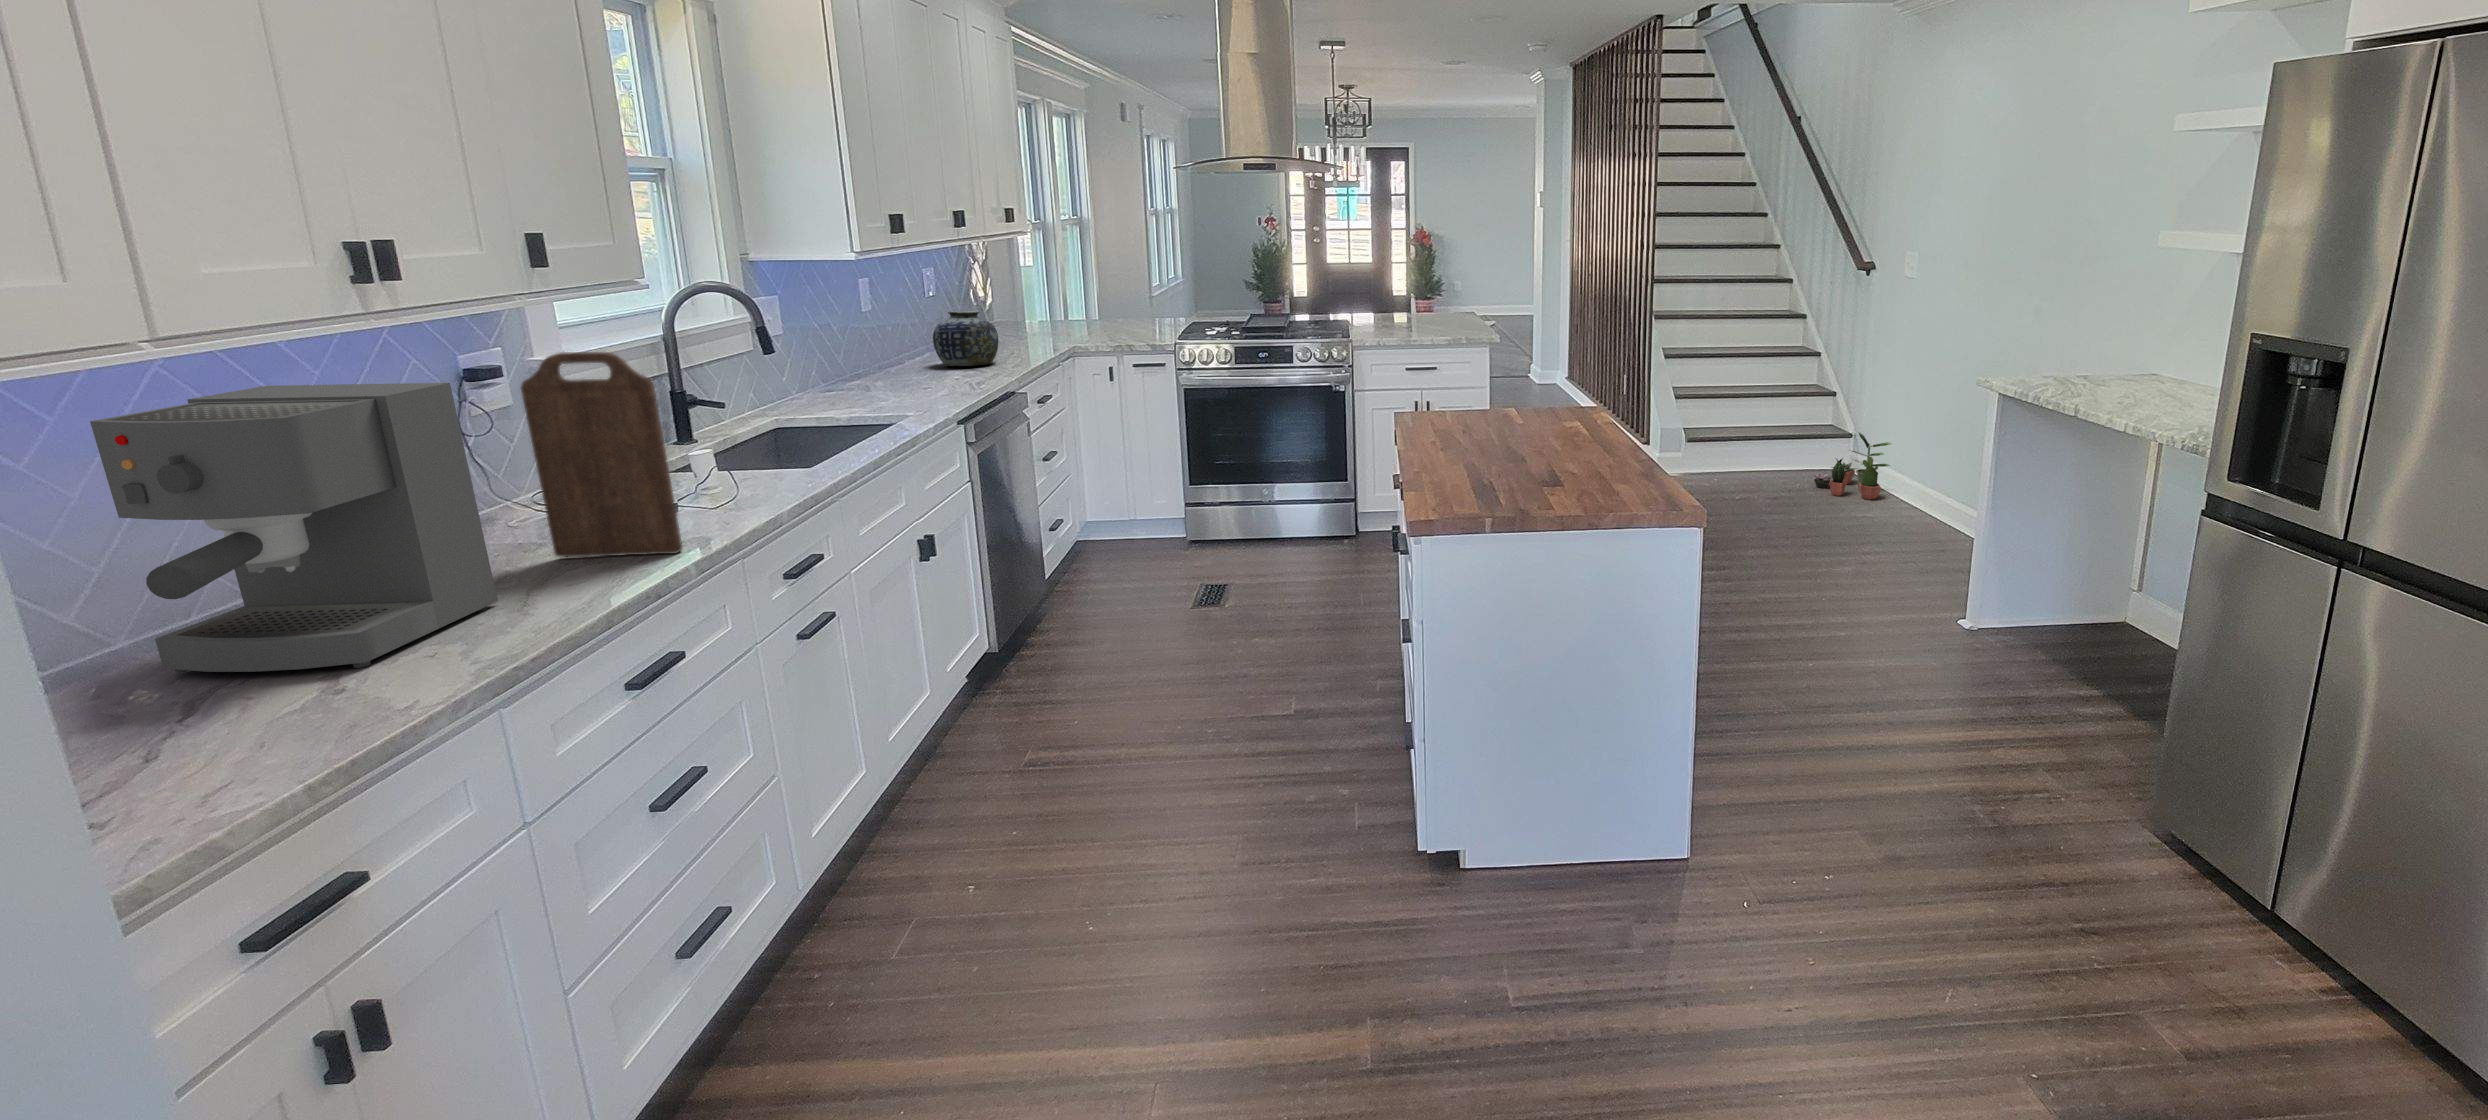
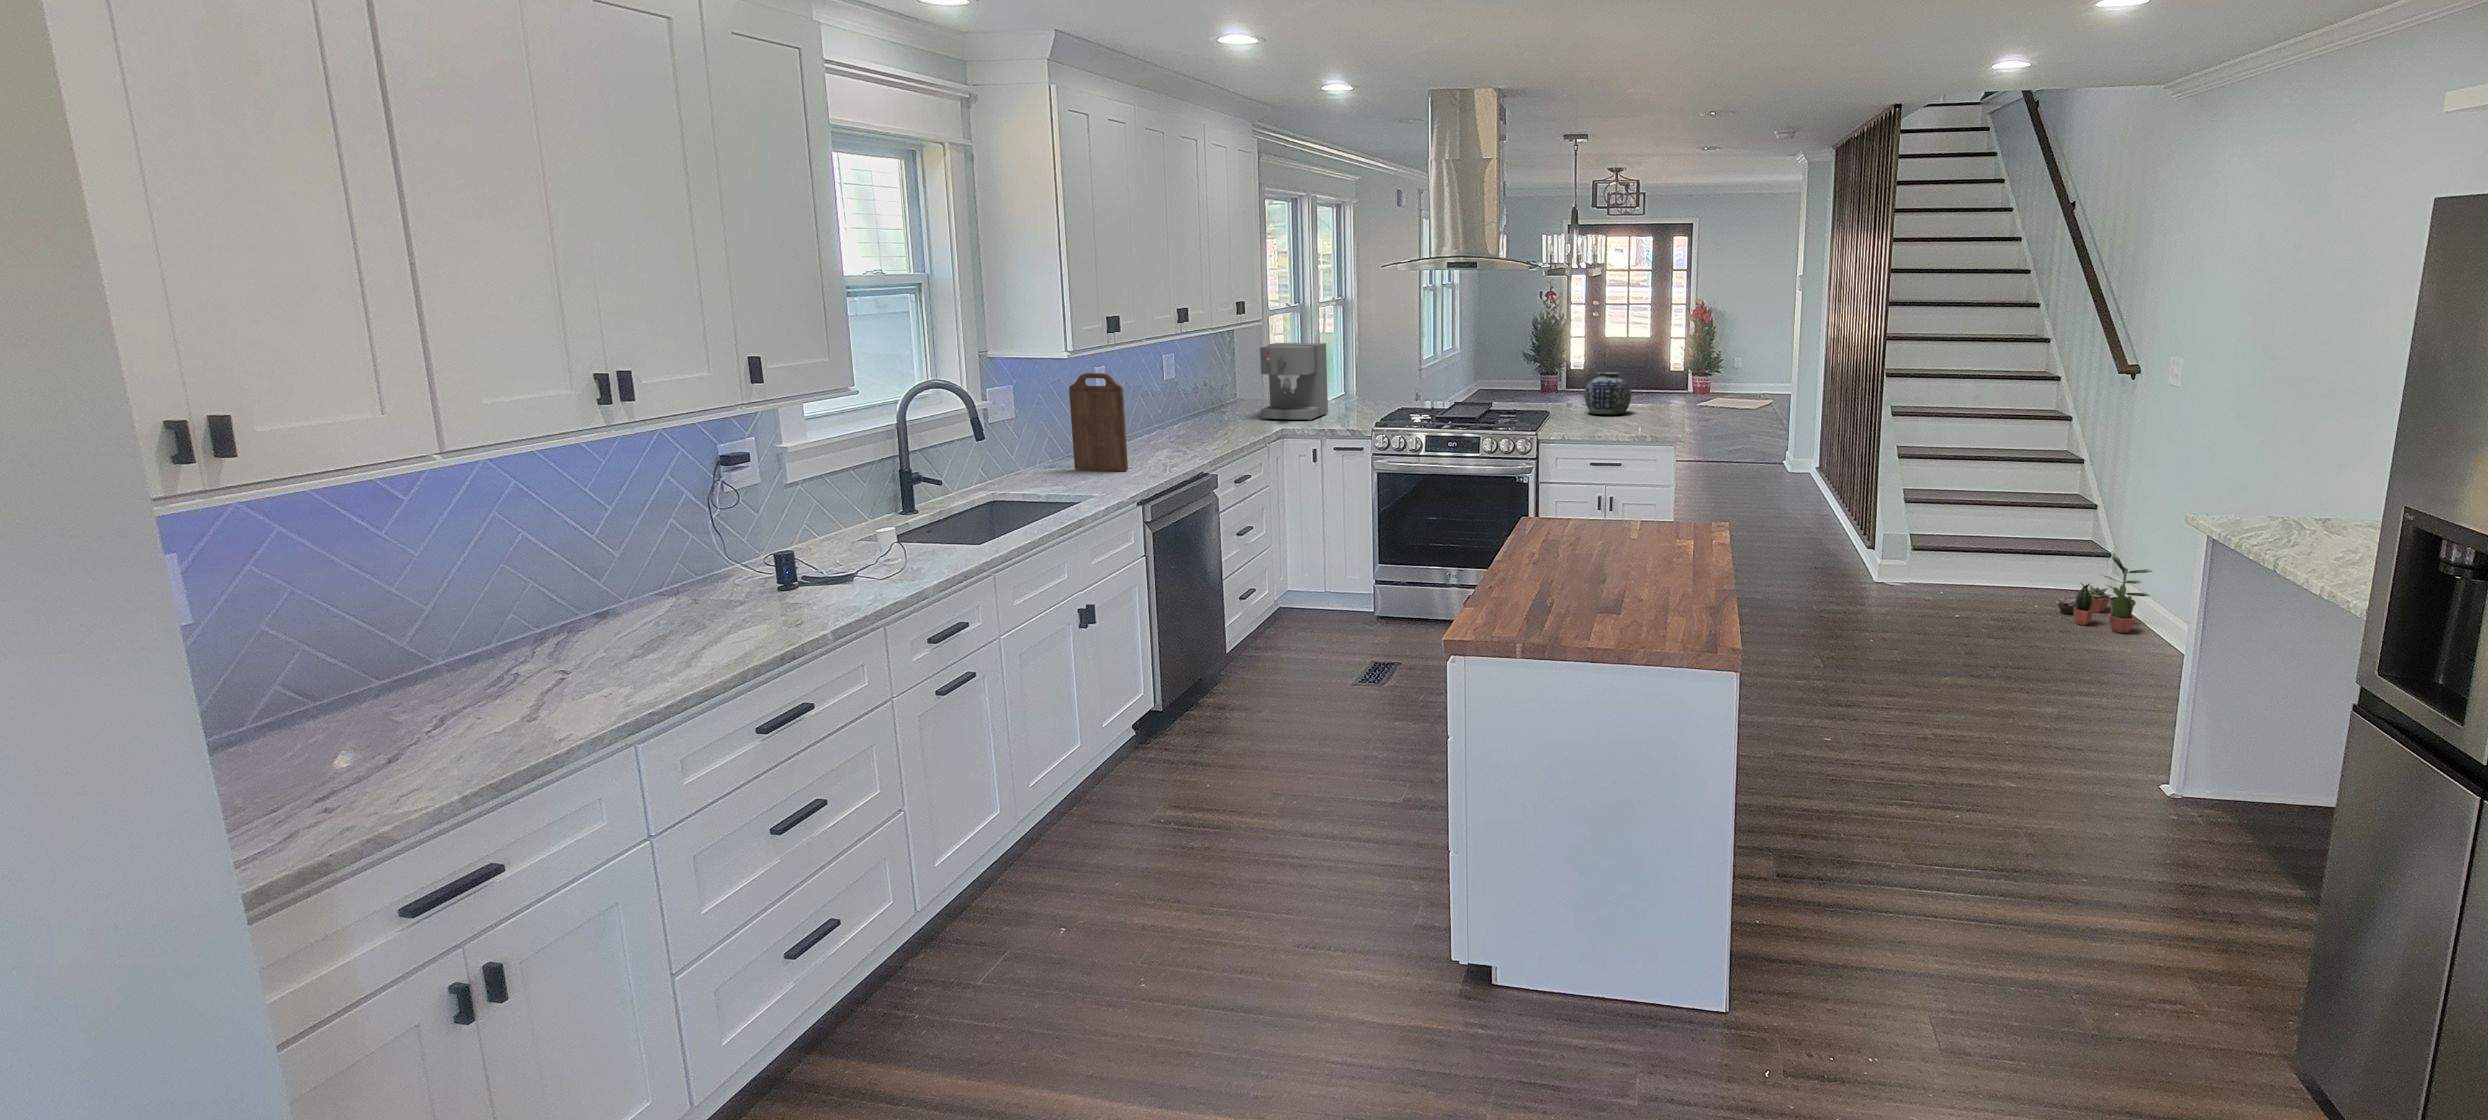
vase: present [933,311,998,366] -> present [1584,372,1631,414]
cutting board: present [521,352,682,557] -> present [1069,373,1128,471]
coffee maker: present [90,383,498,673] -> present [1260,343,1328,421]

